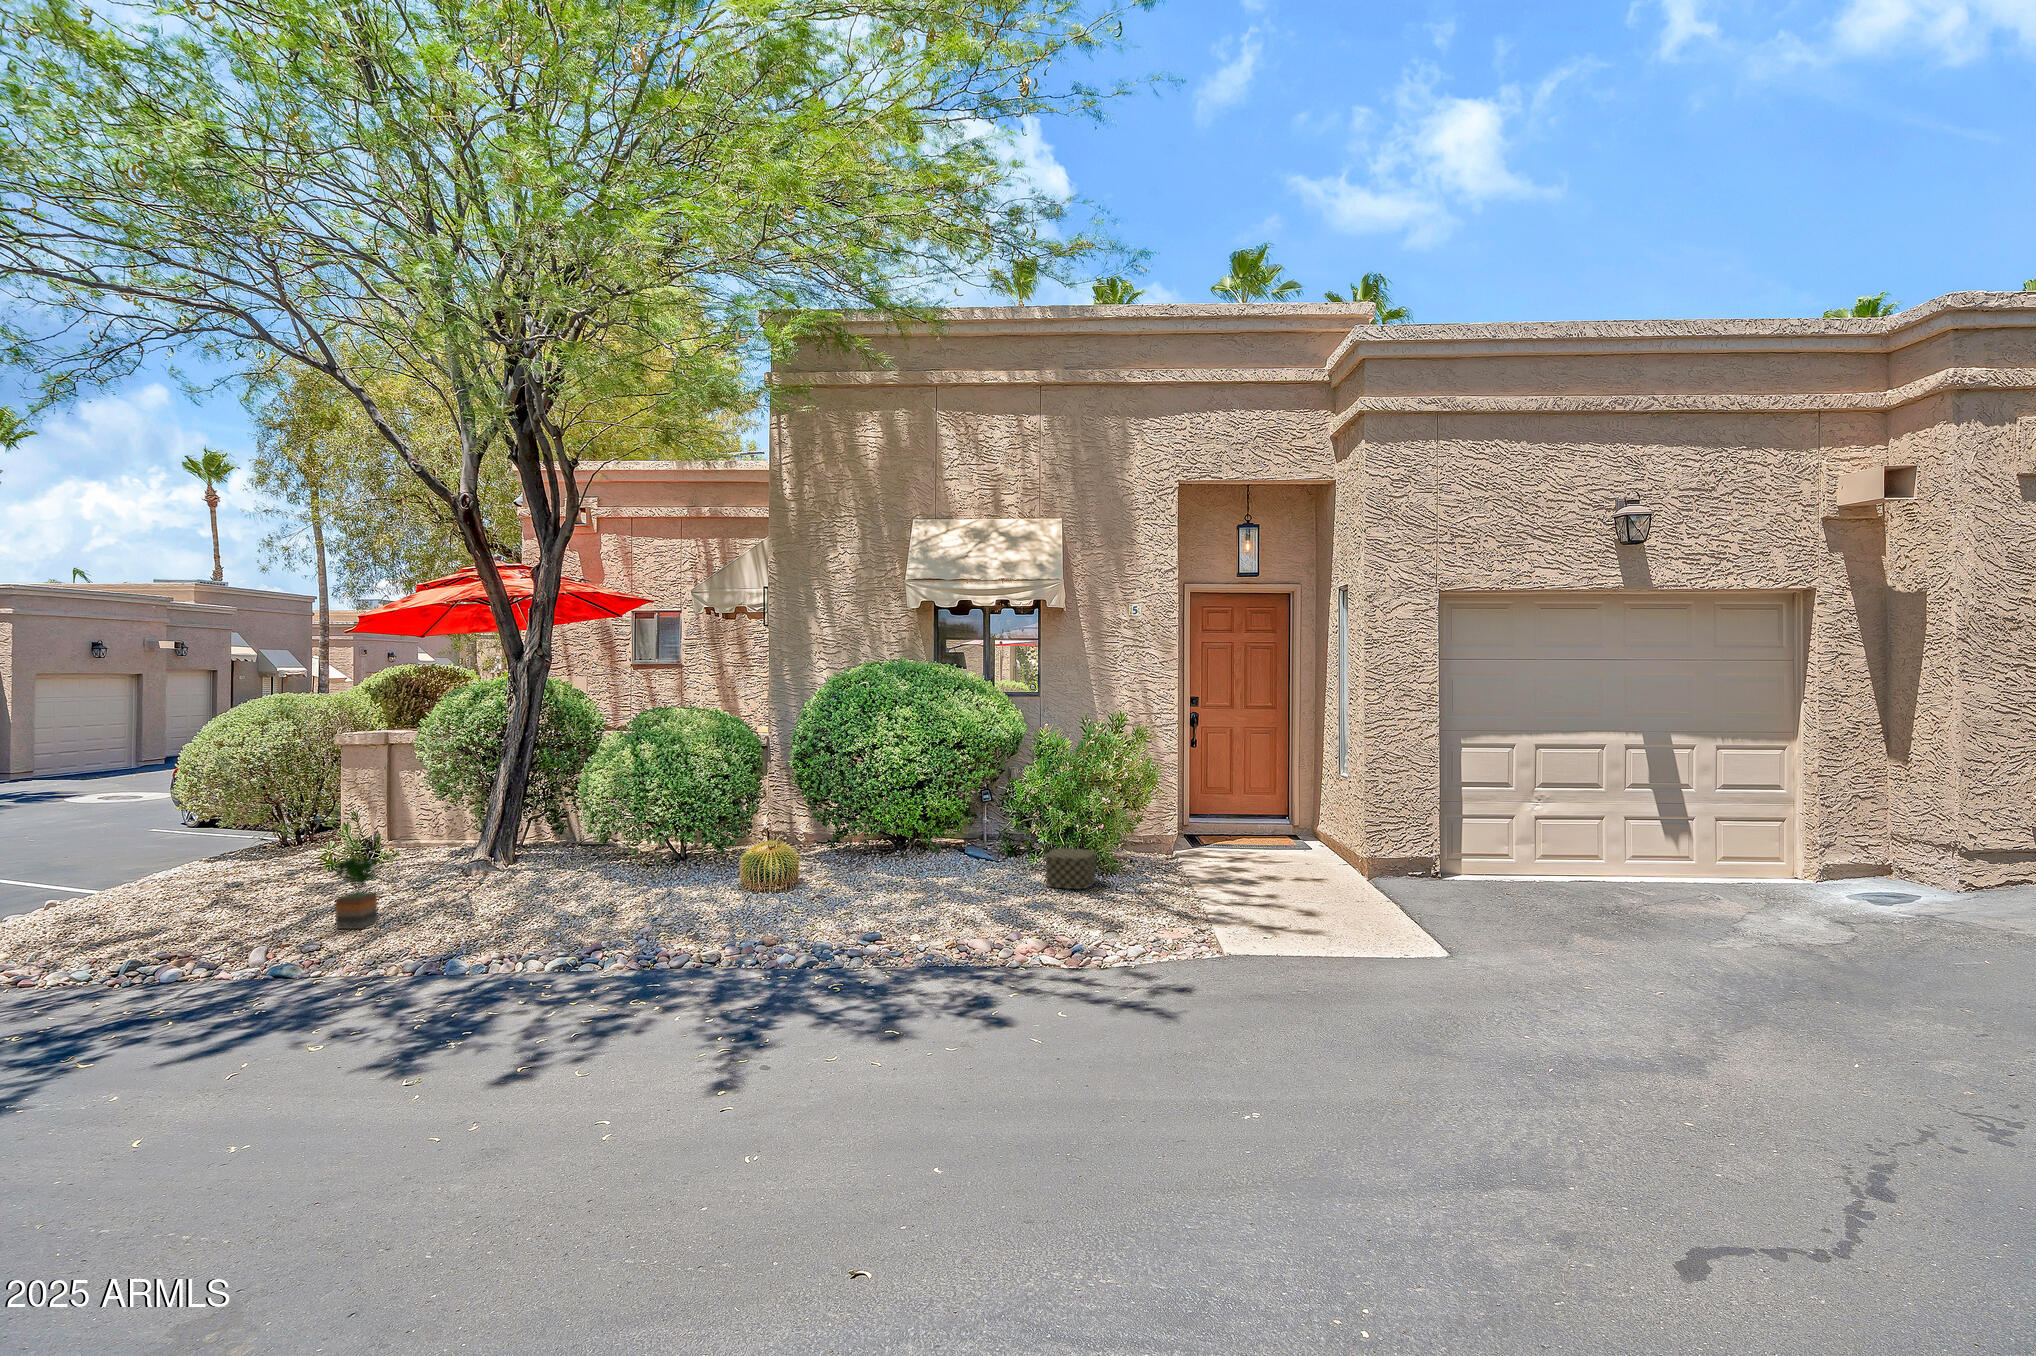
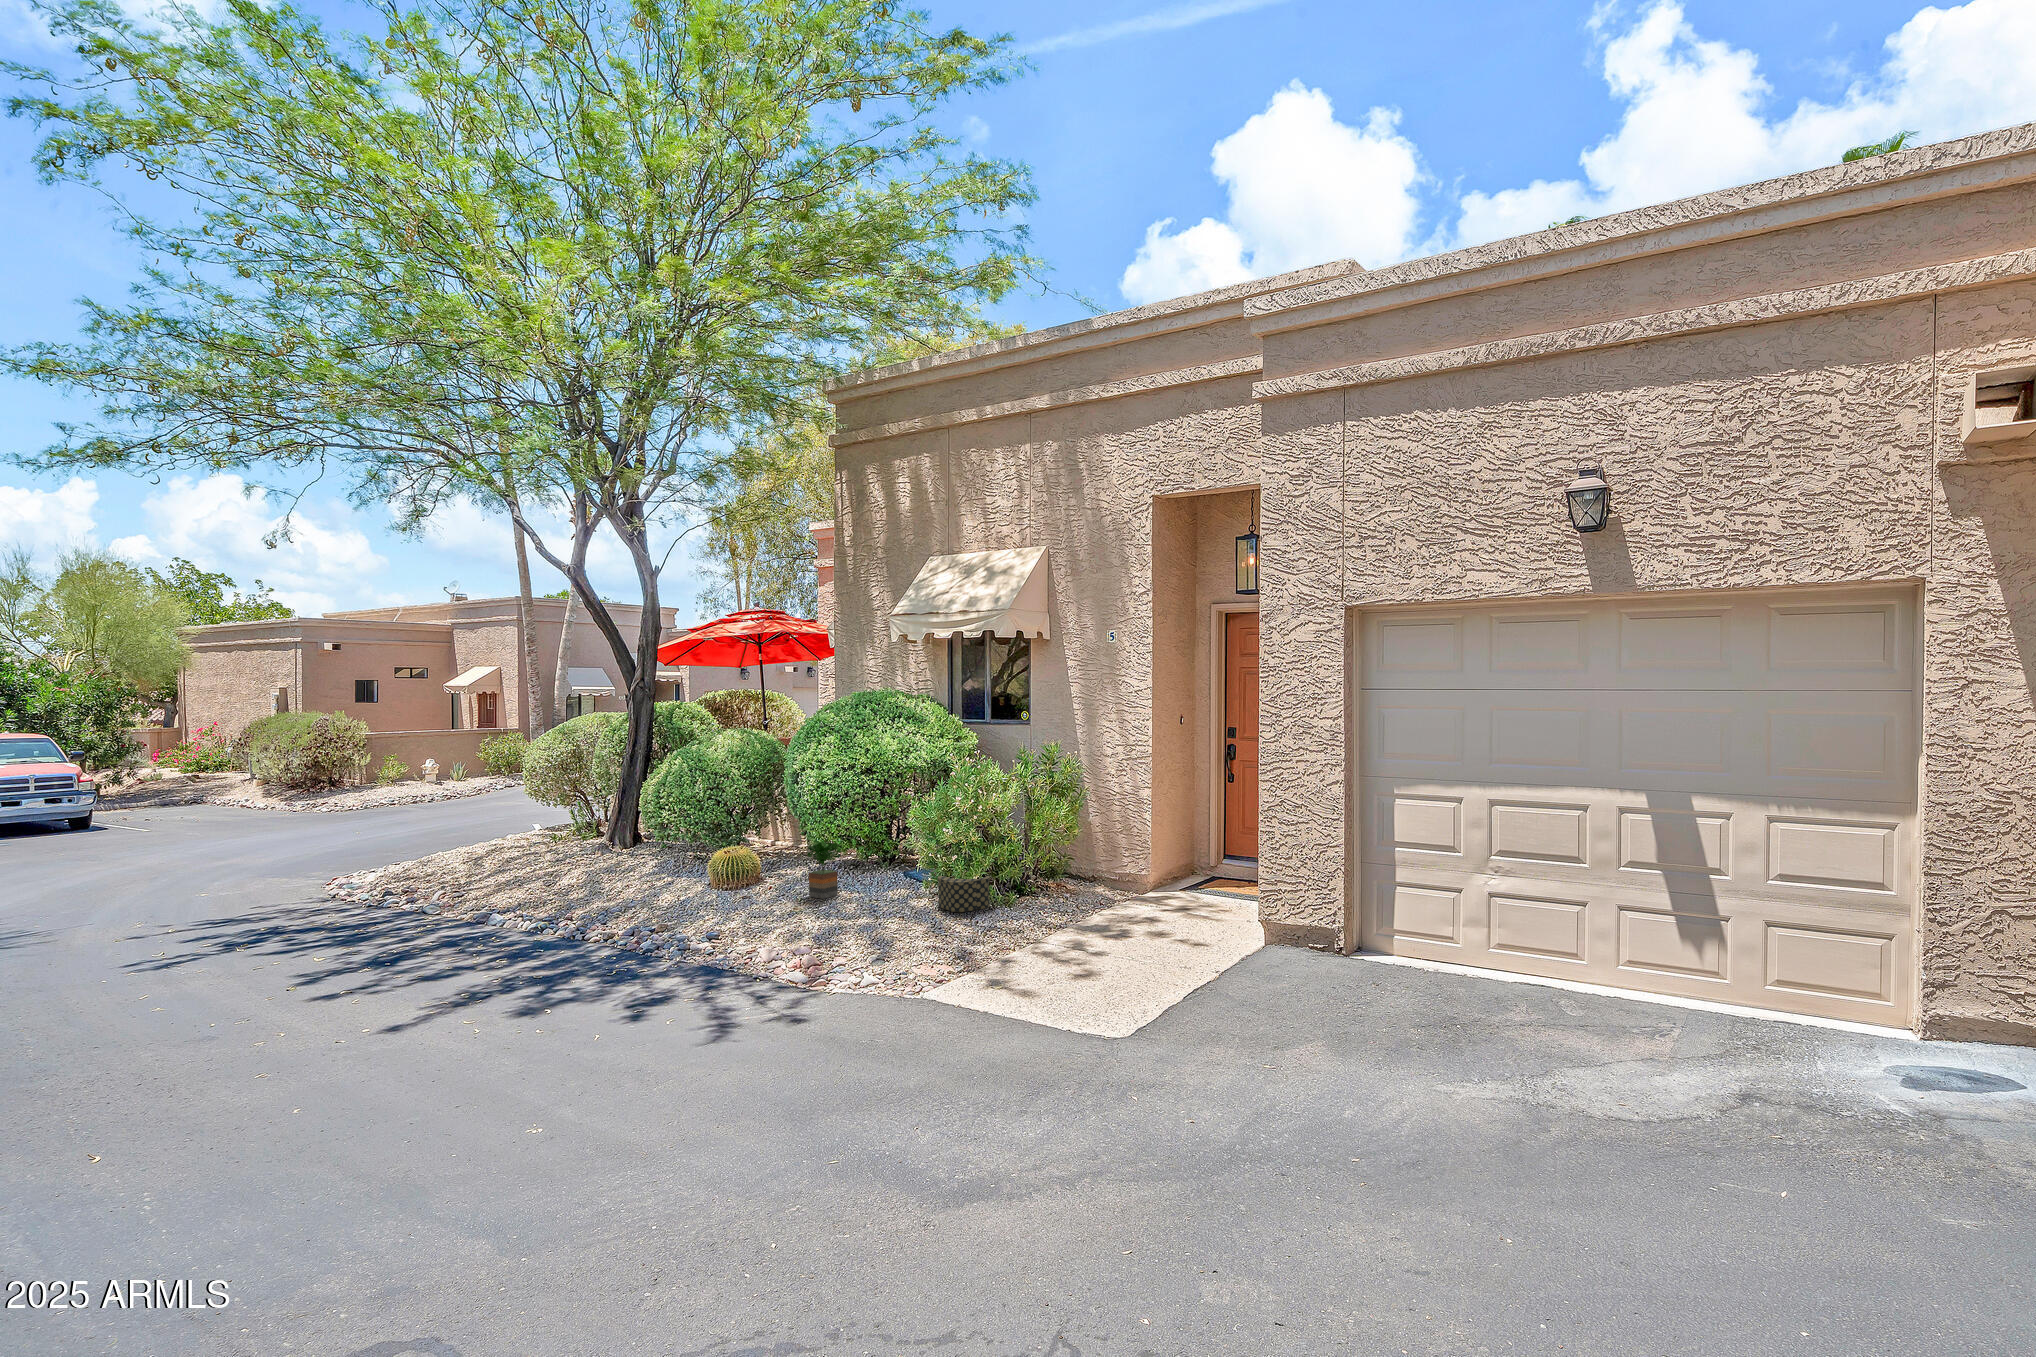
potted tree: present [335,857,384,929] -> present [807,842,842,899]

